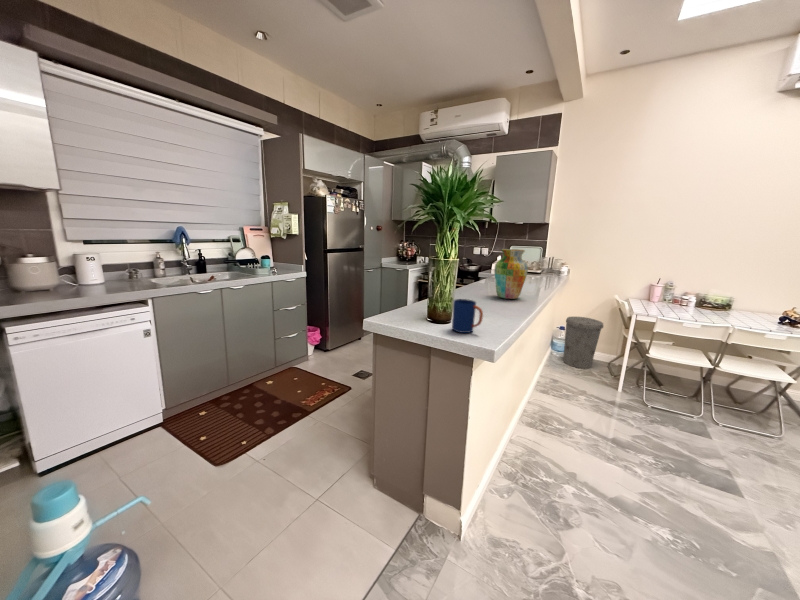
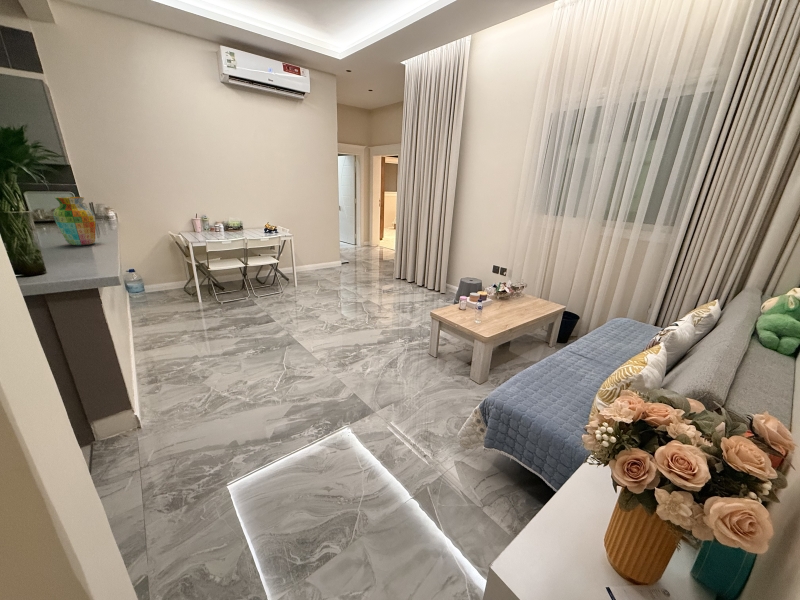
mug: present [452,299,483,333] -> none [57,245,96,273]
trash can: present [563,317,603,368] -> none [133,255,172,301]

